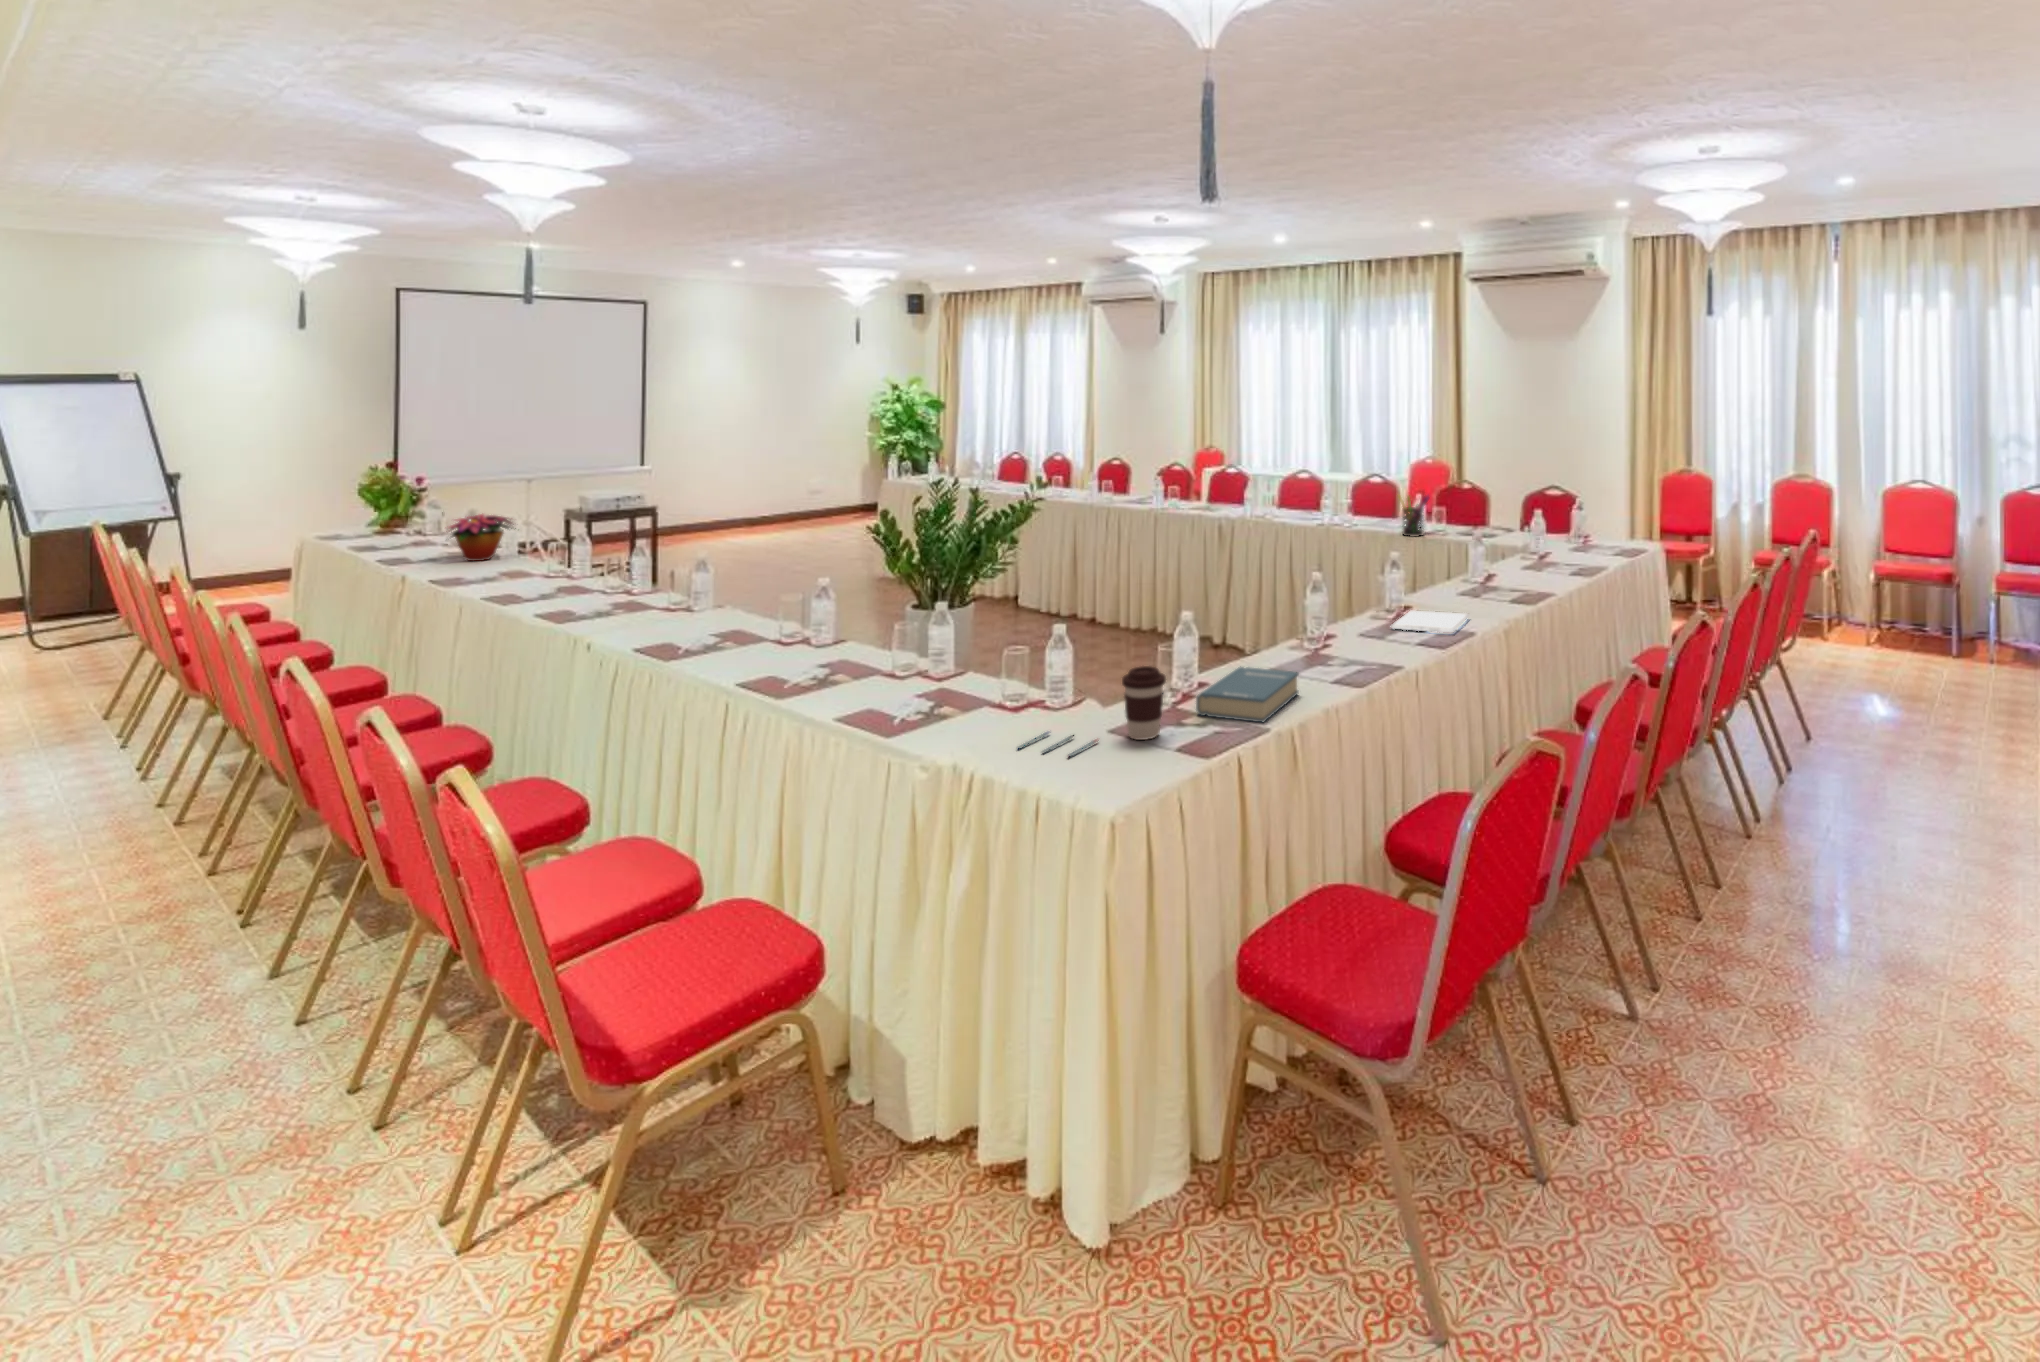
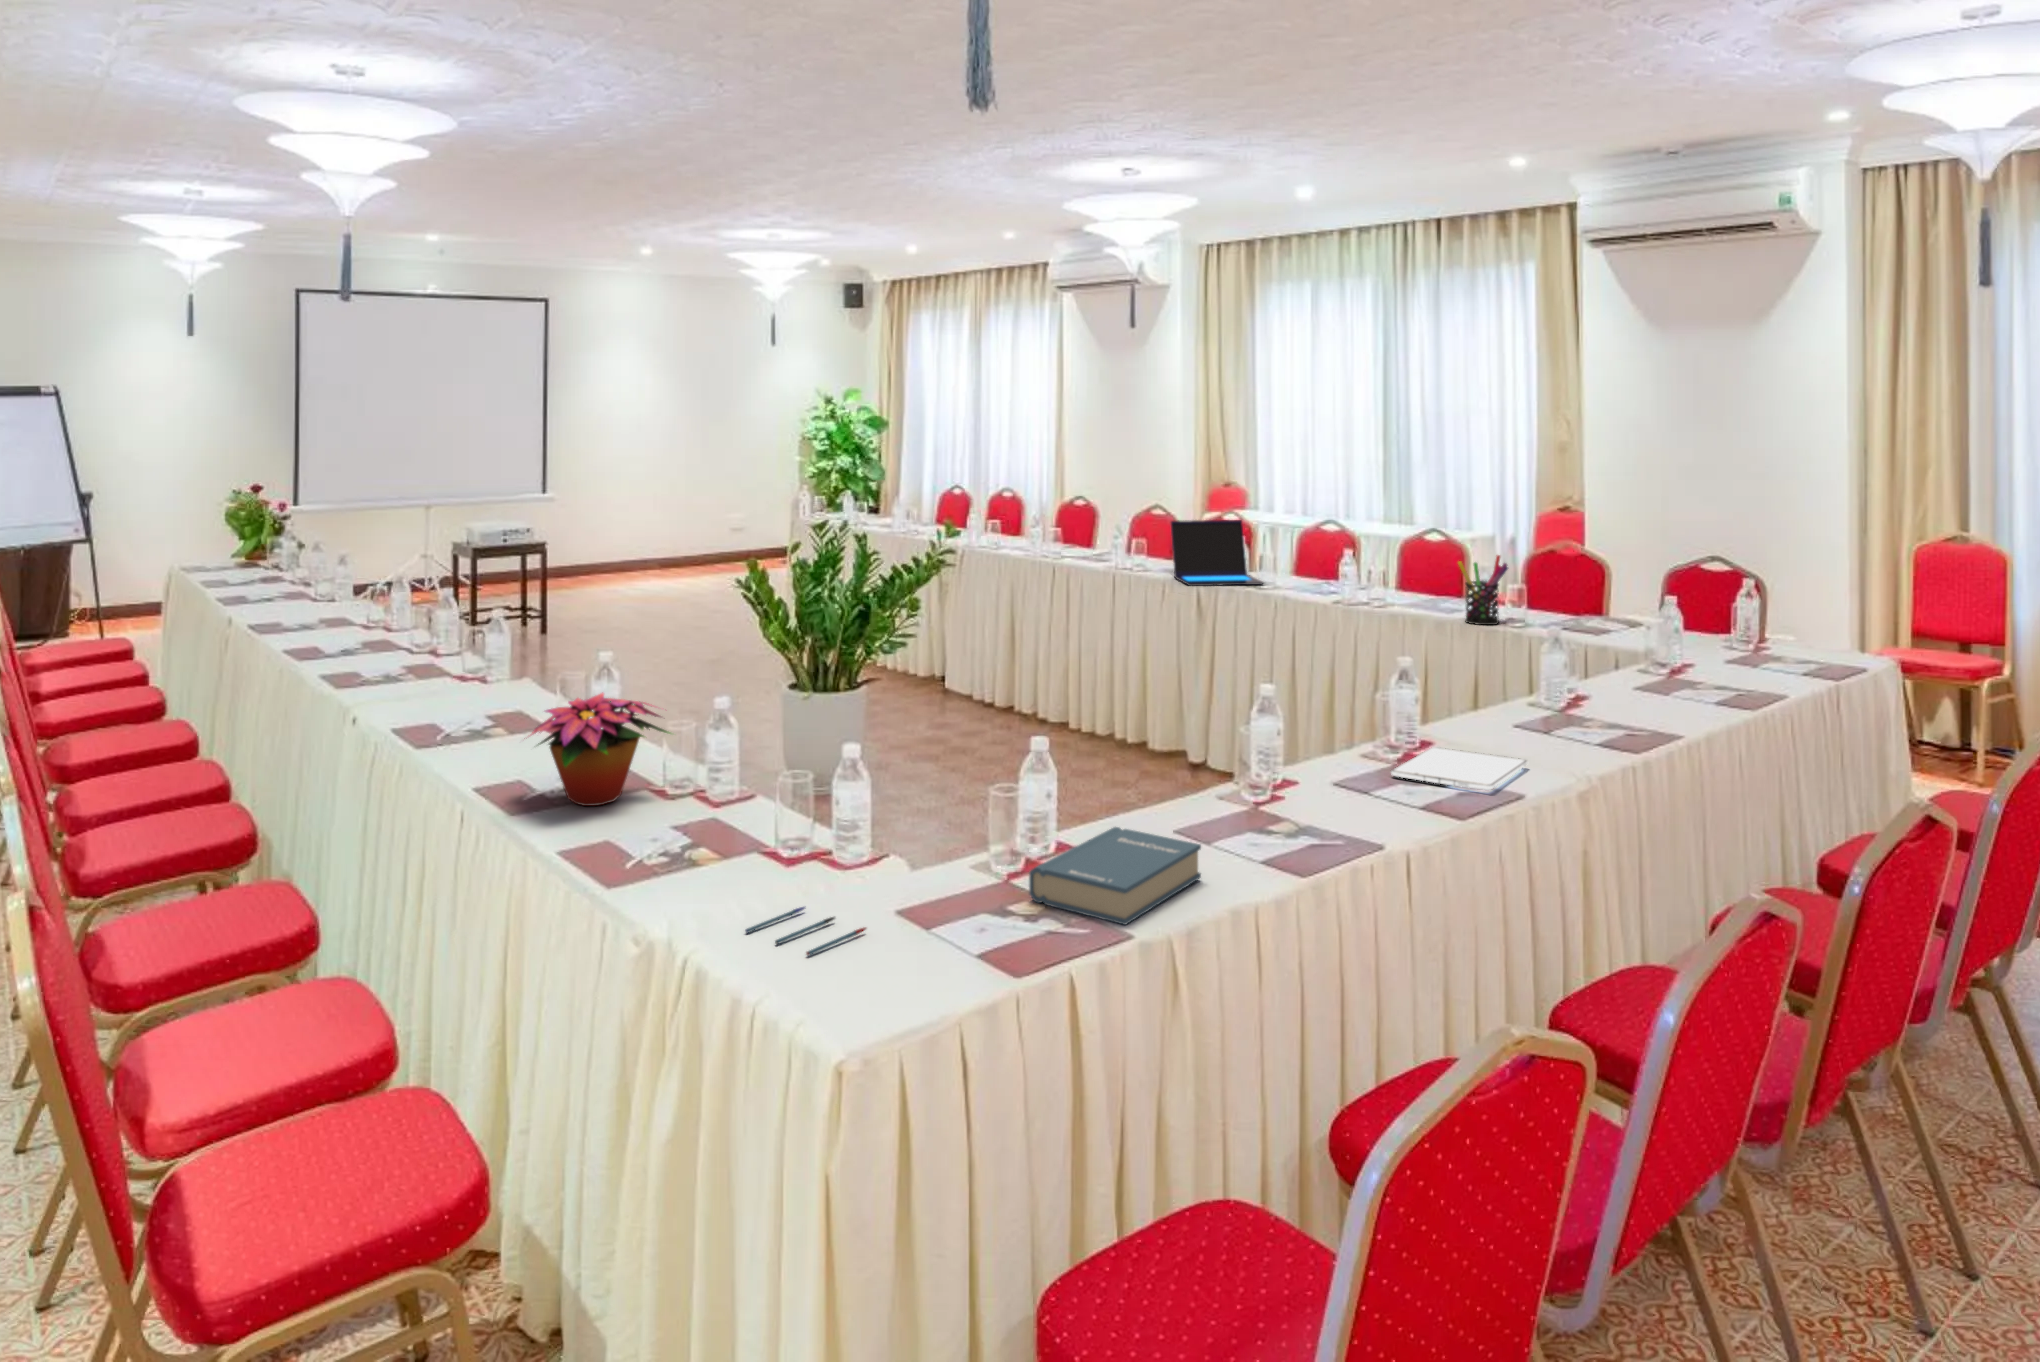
laptop: none [1192,472,1261,519] -> present [1171,520,1264,586]
flower arrangement: present [449,514,516,561] -> present [524,693,669,806]
coffee cup: present [1122,666,1166,740] -> none [902,822,968,936]

